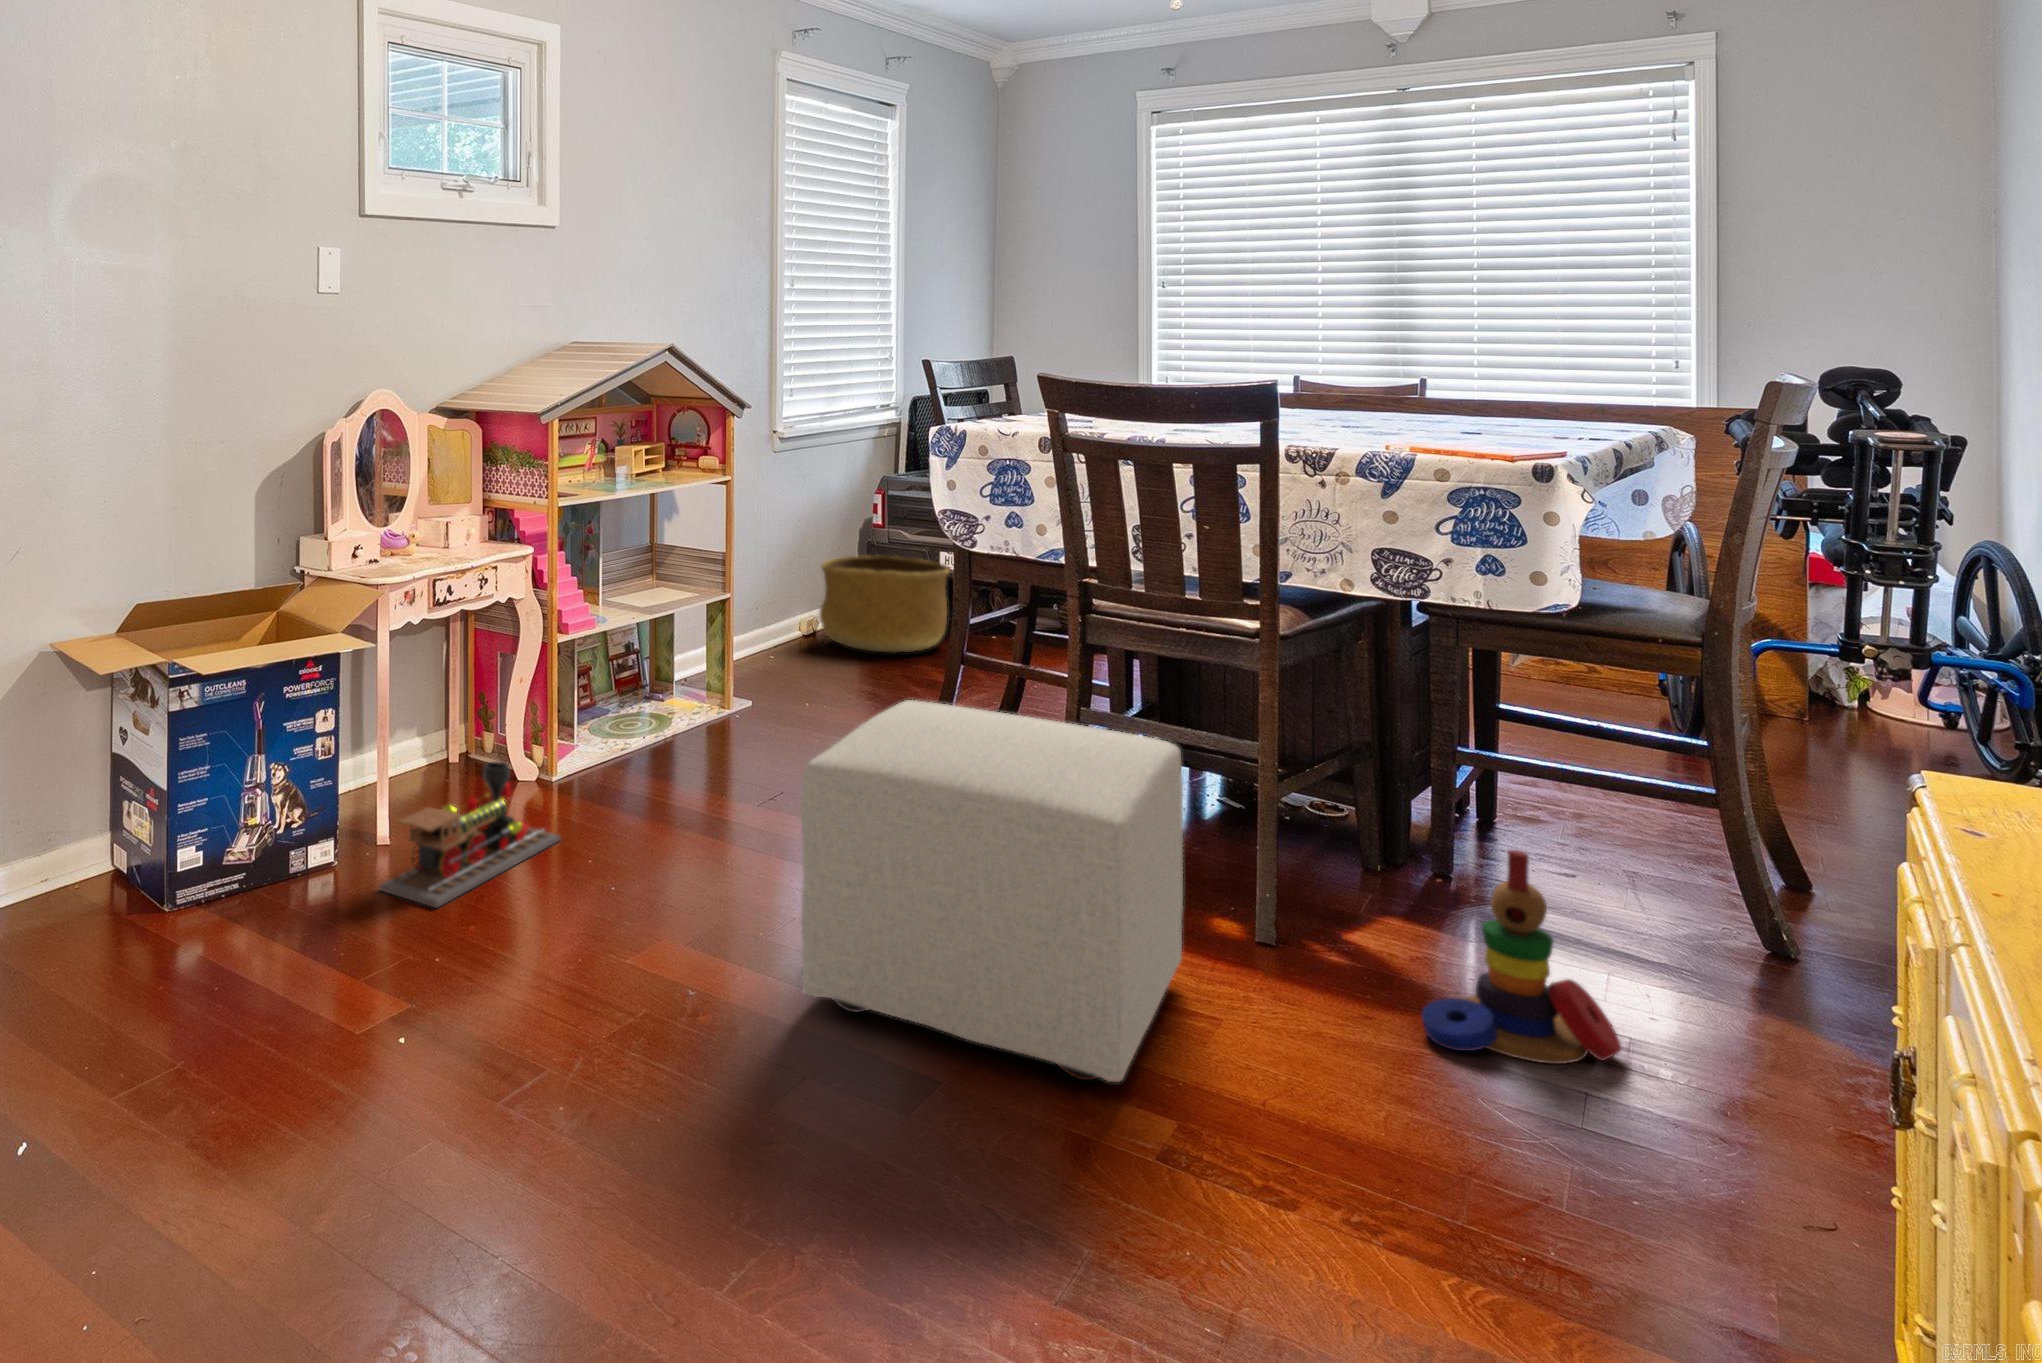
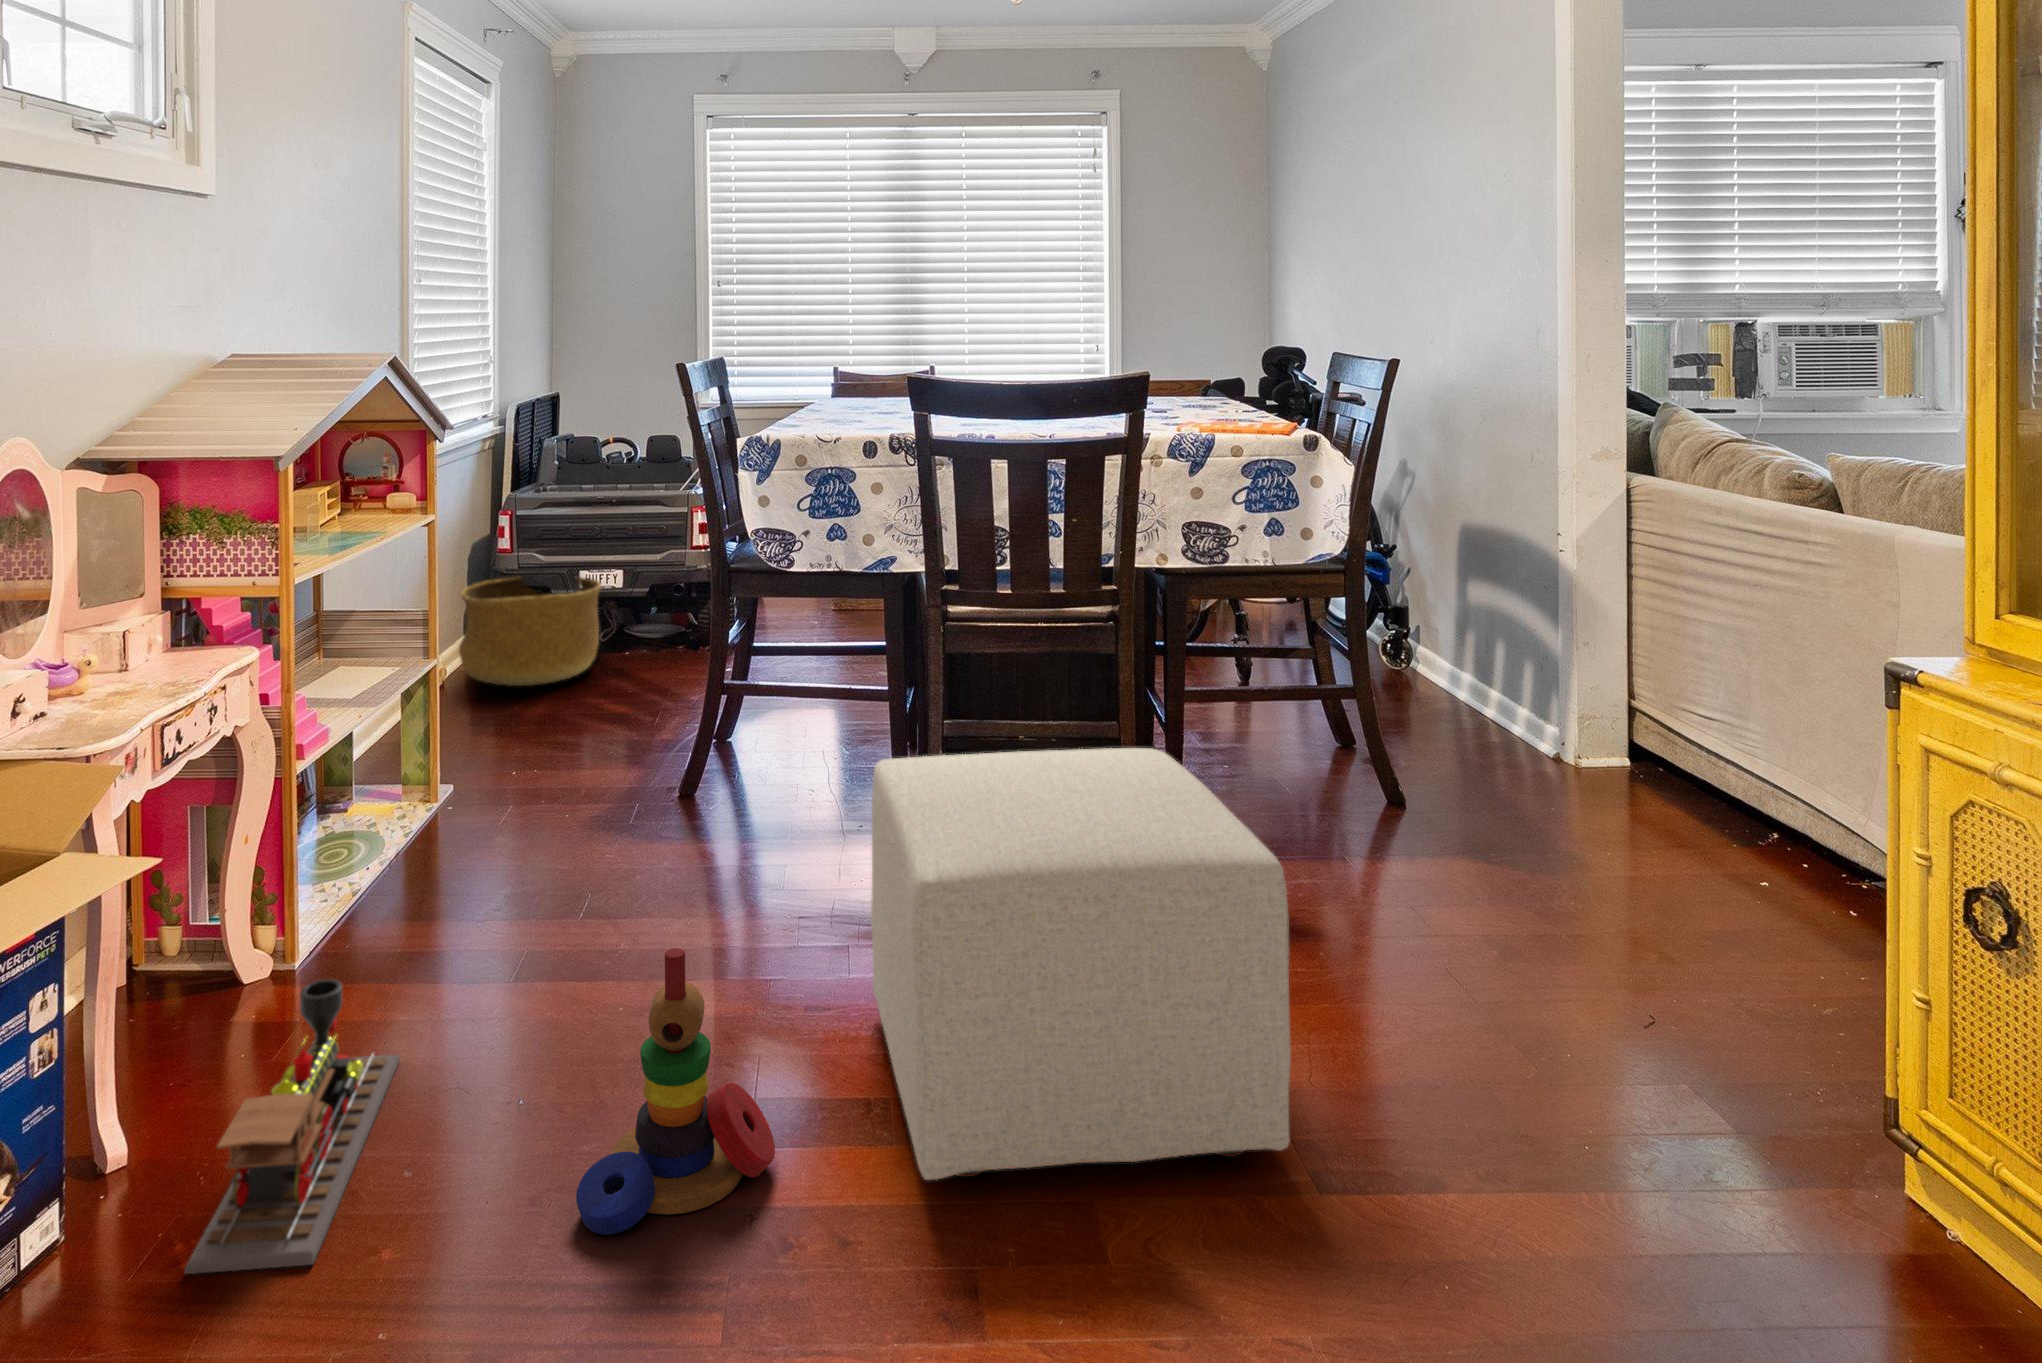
stacking toy: present [1422,850,1621,1064] -> present [576,948,775,1235]

